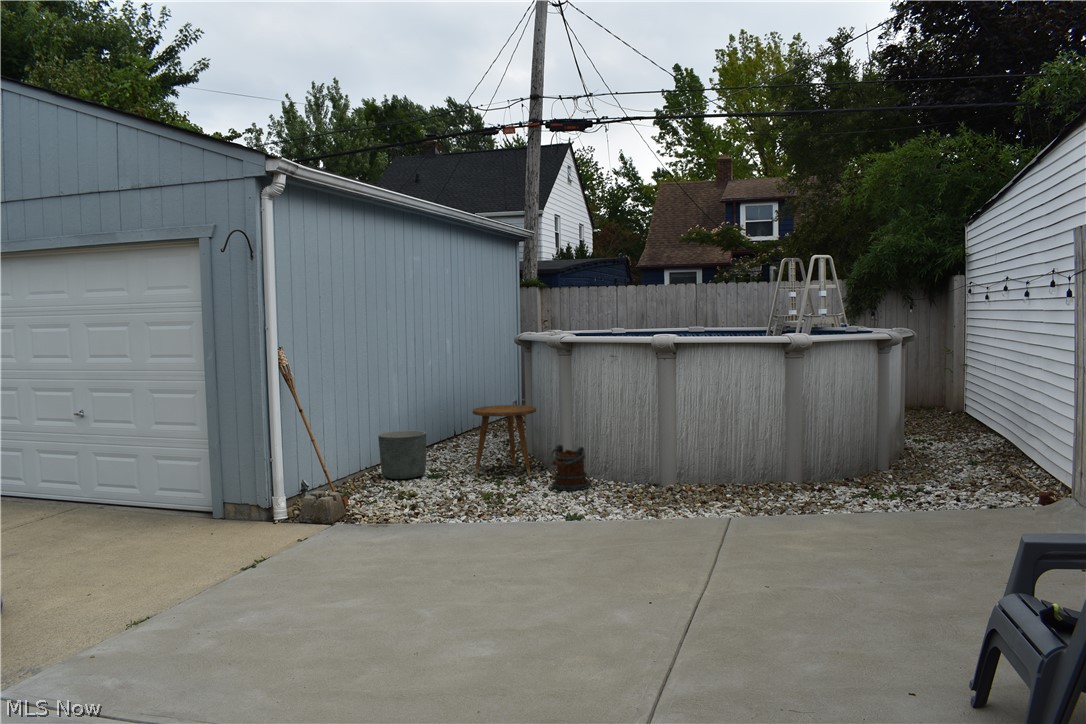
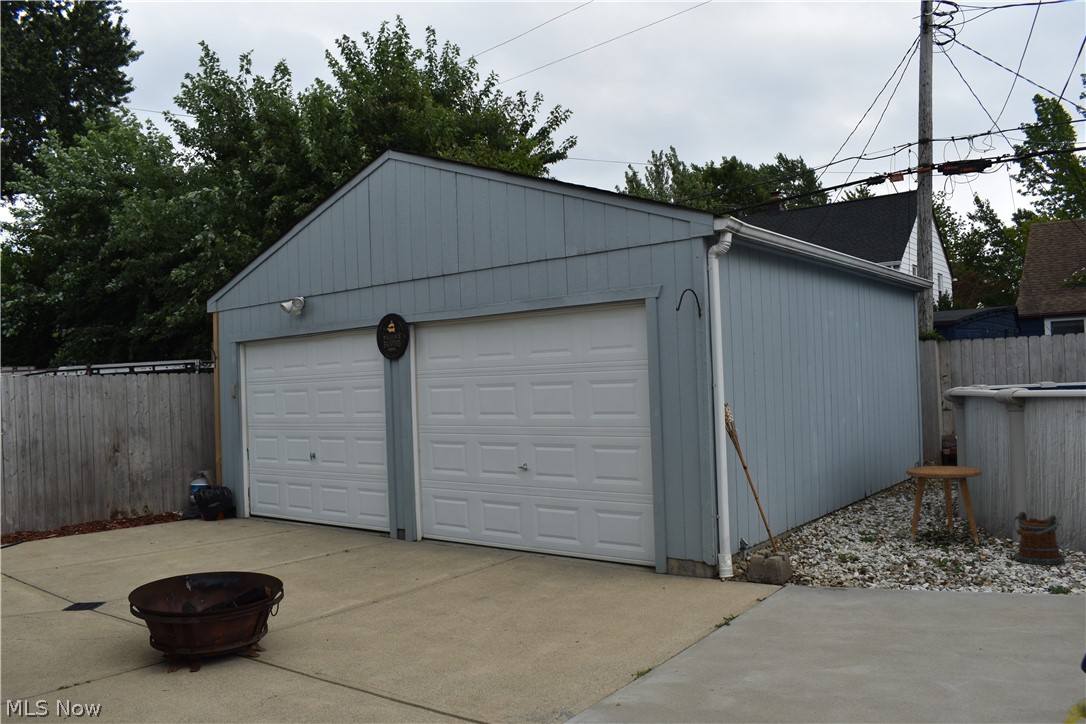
planter: present [378,430,426,479] -> none [802,490,853,541]

